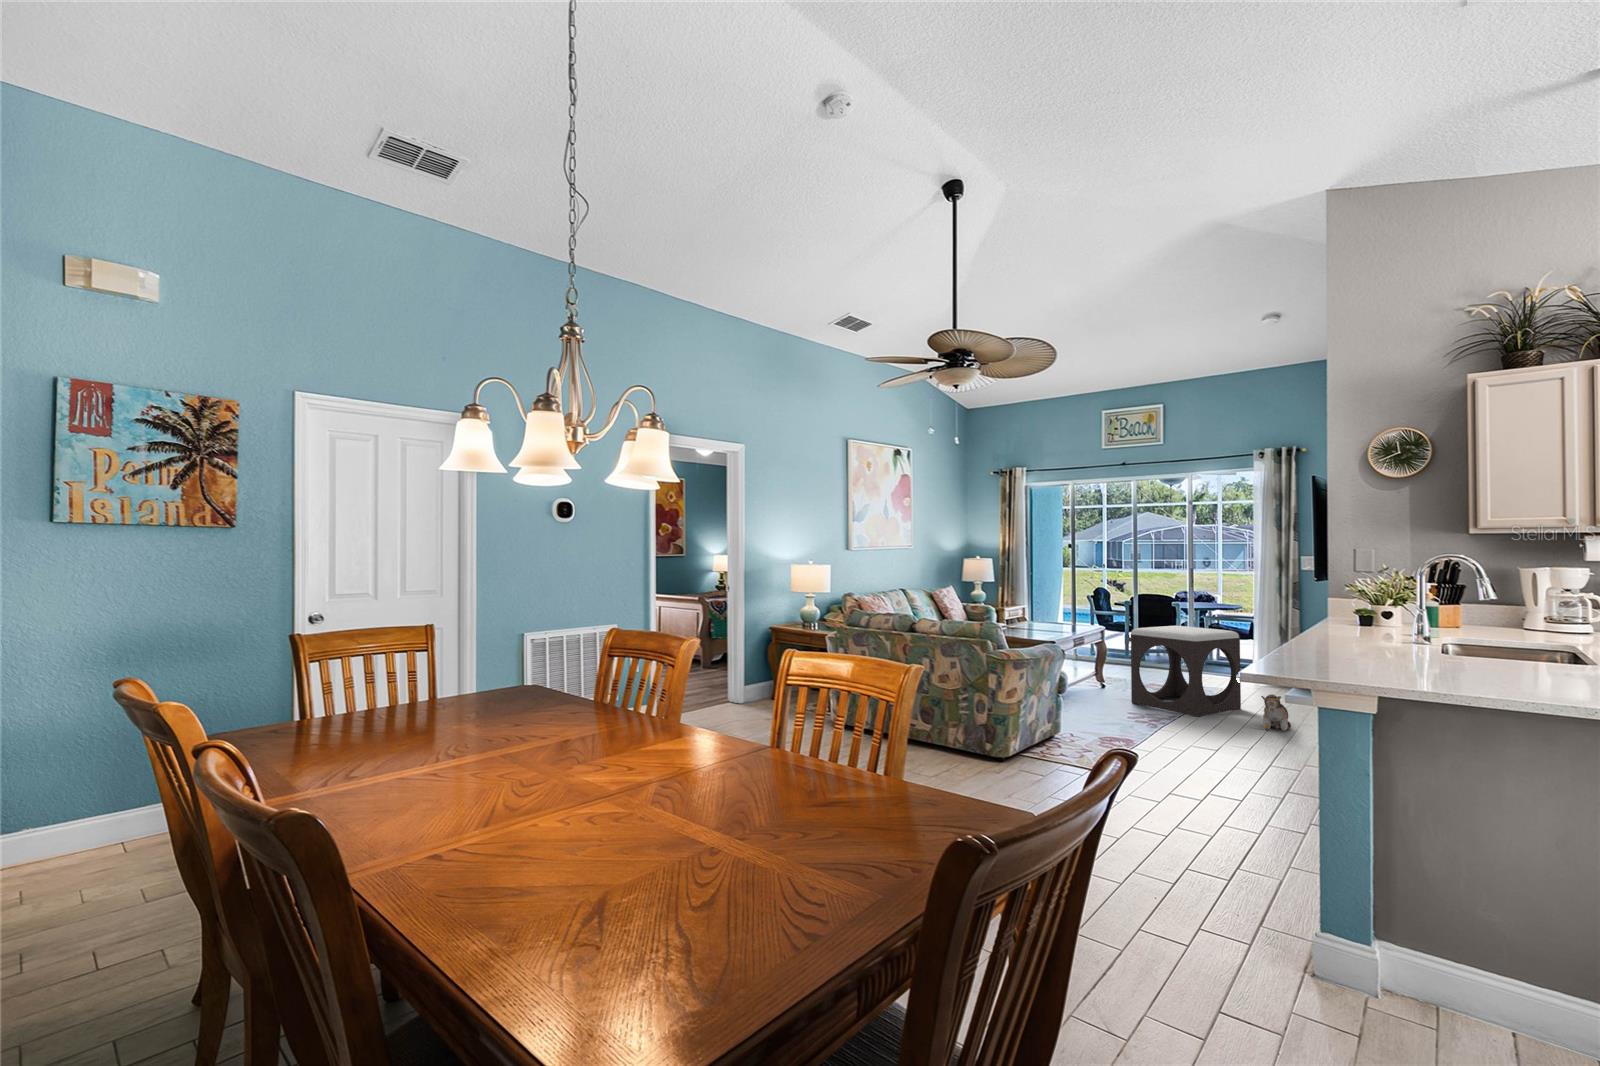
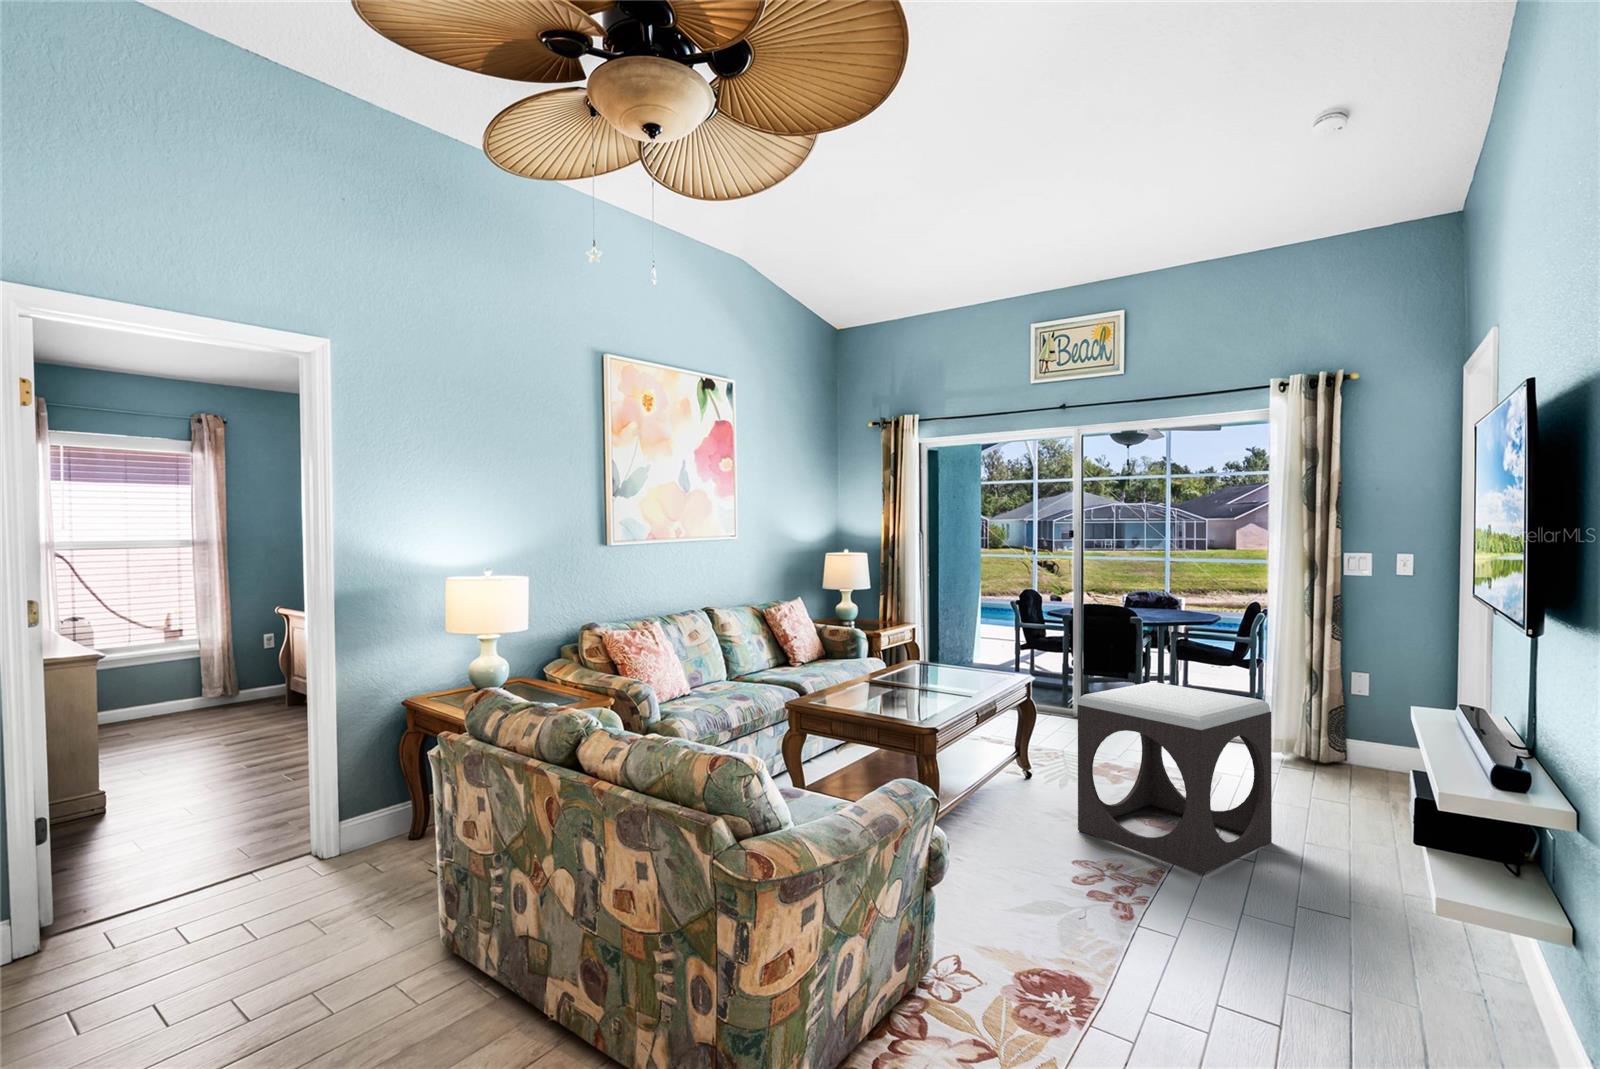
plush toy: present [1261,694,1291,731] -> none [1336,851,1388,925]

